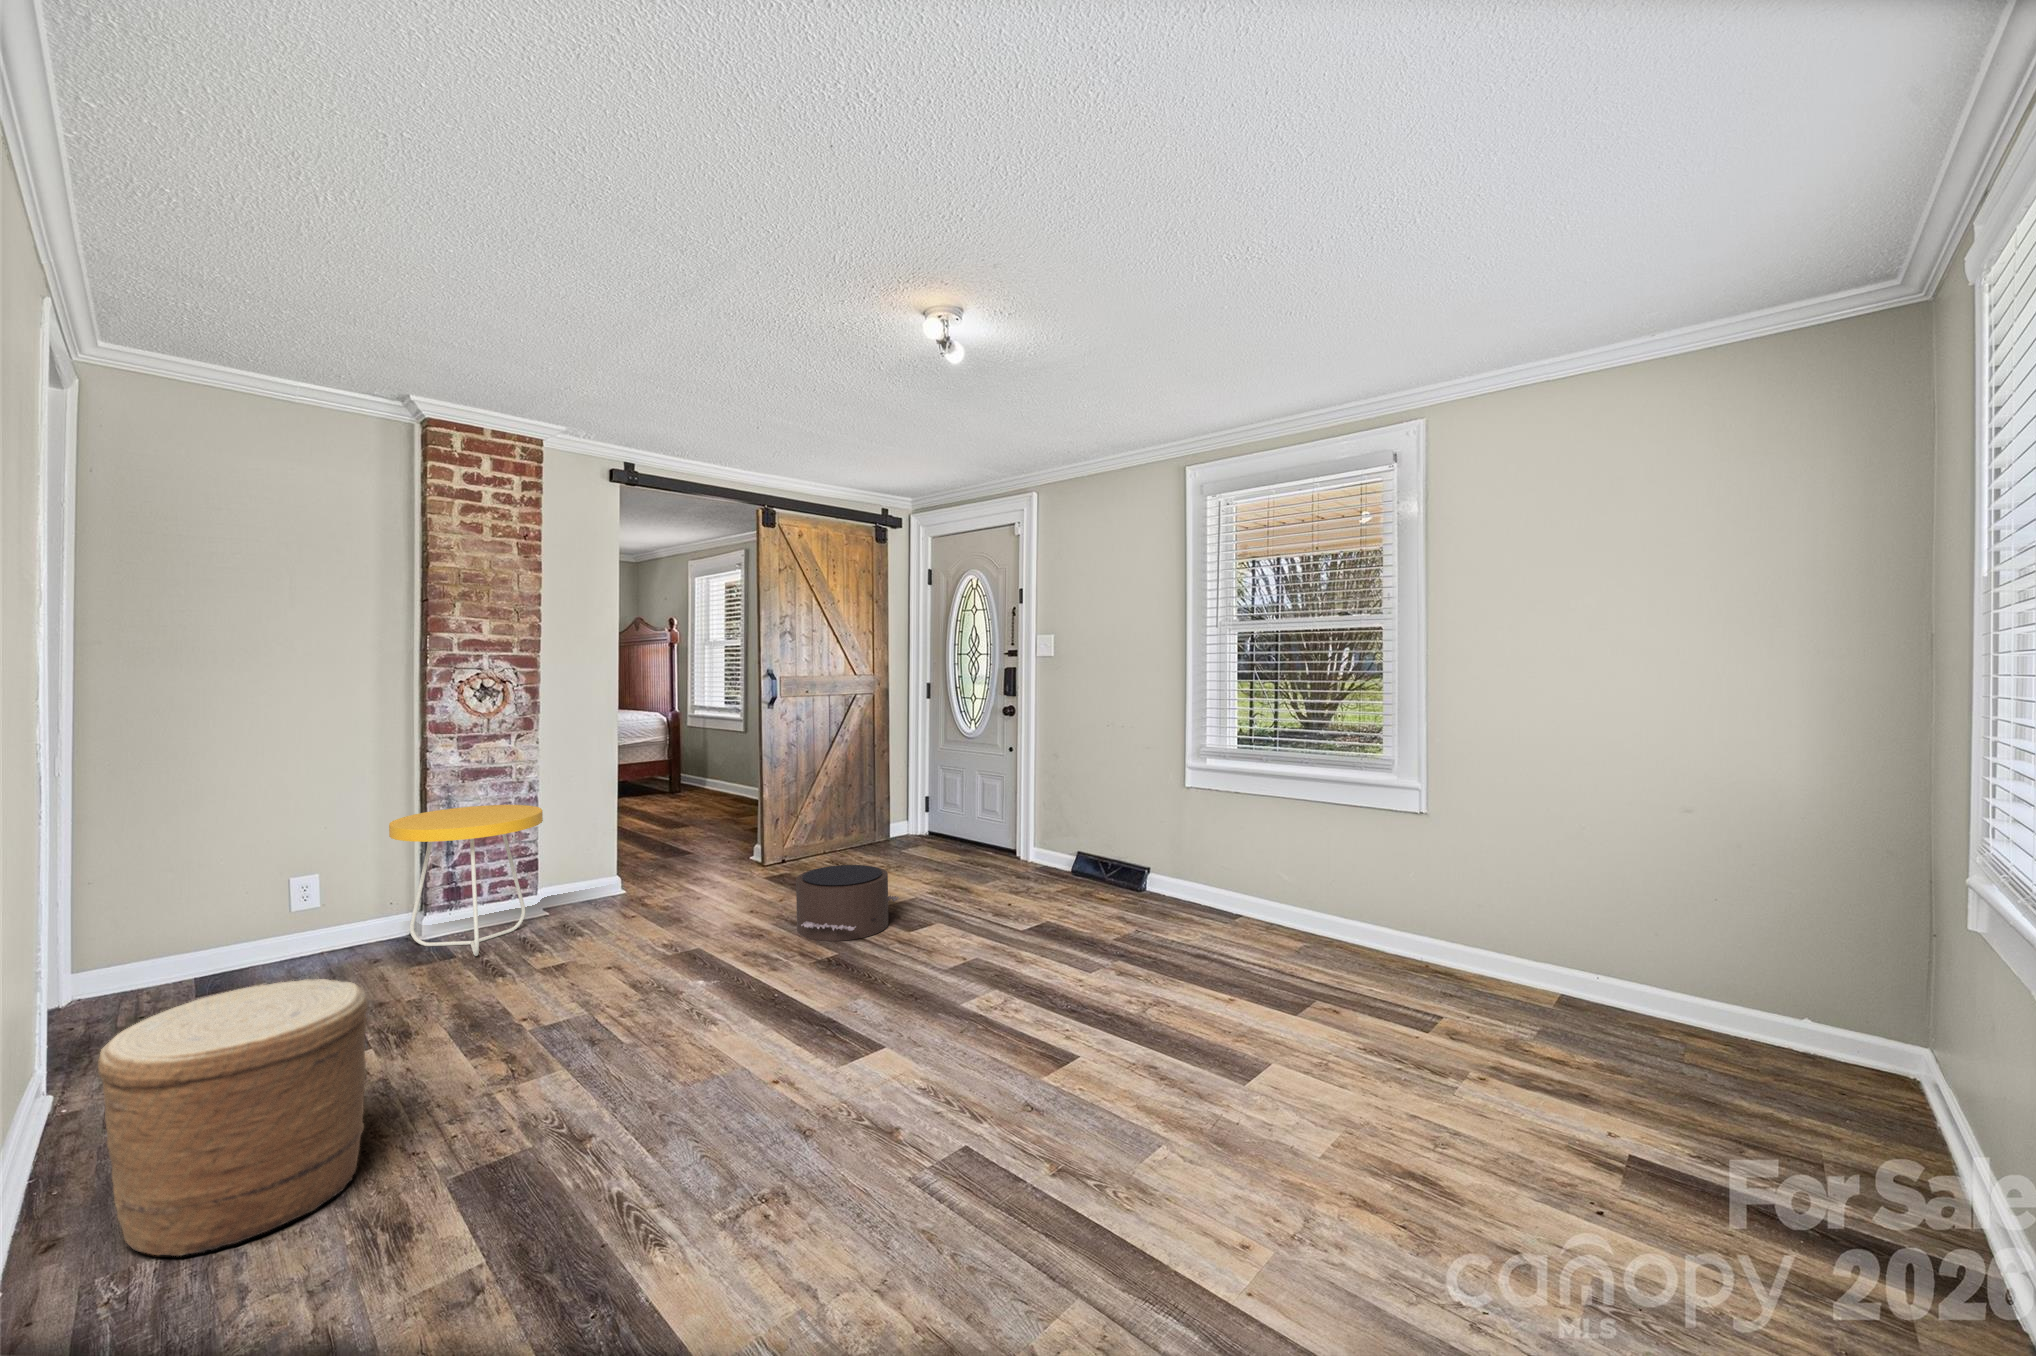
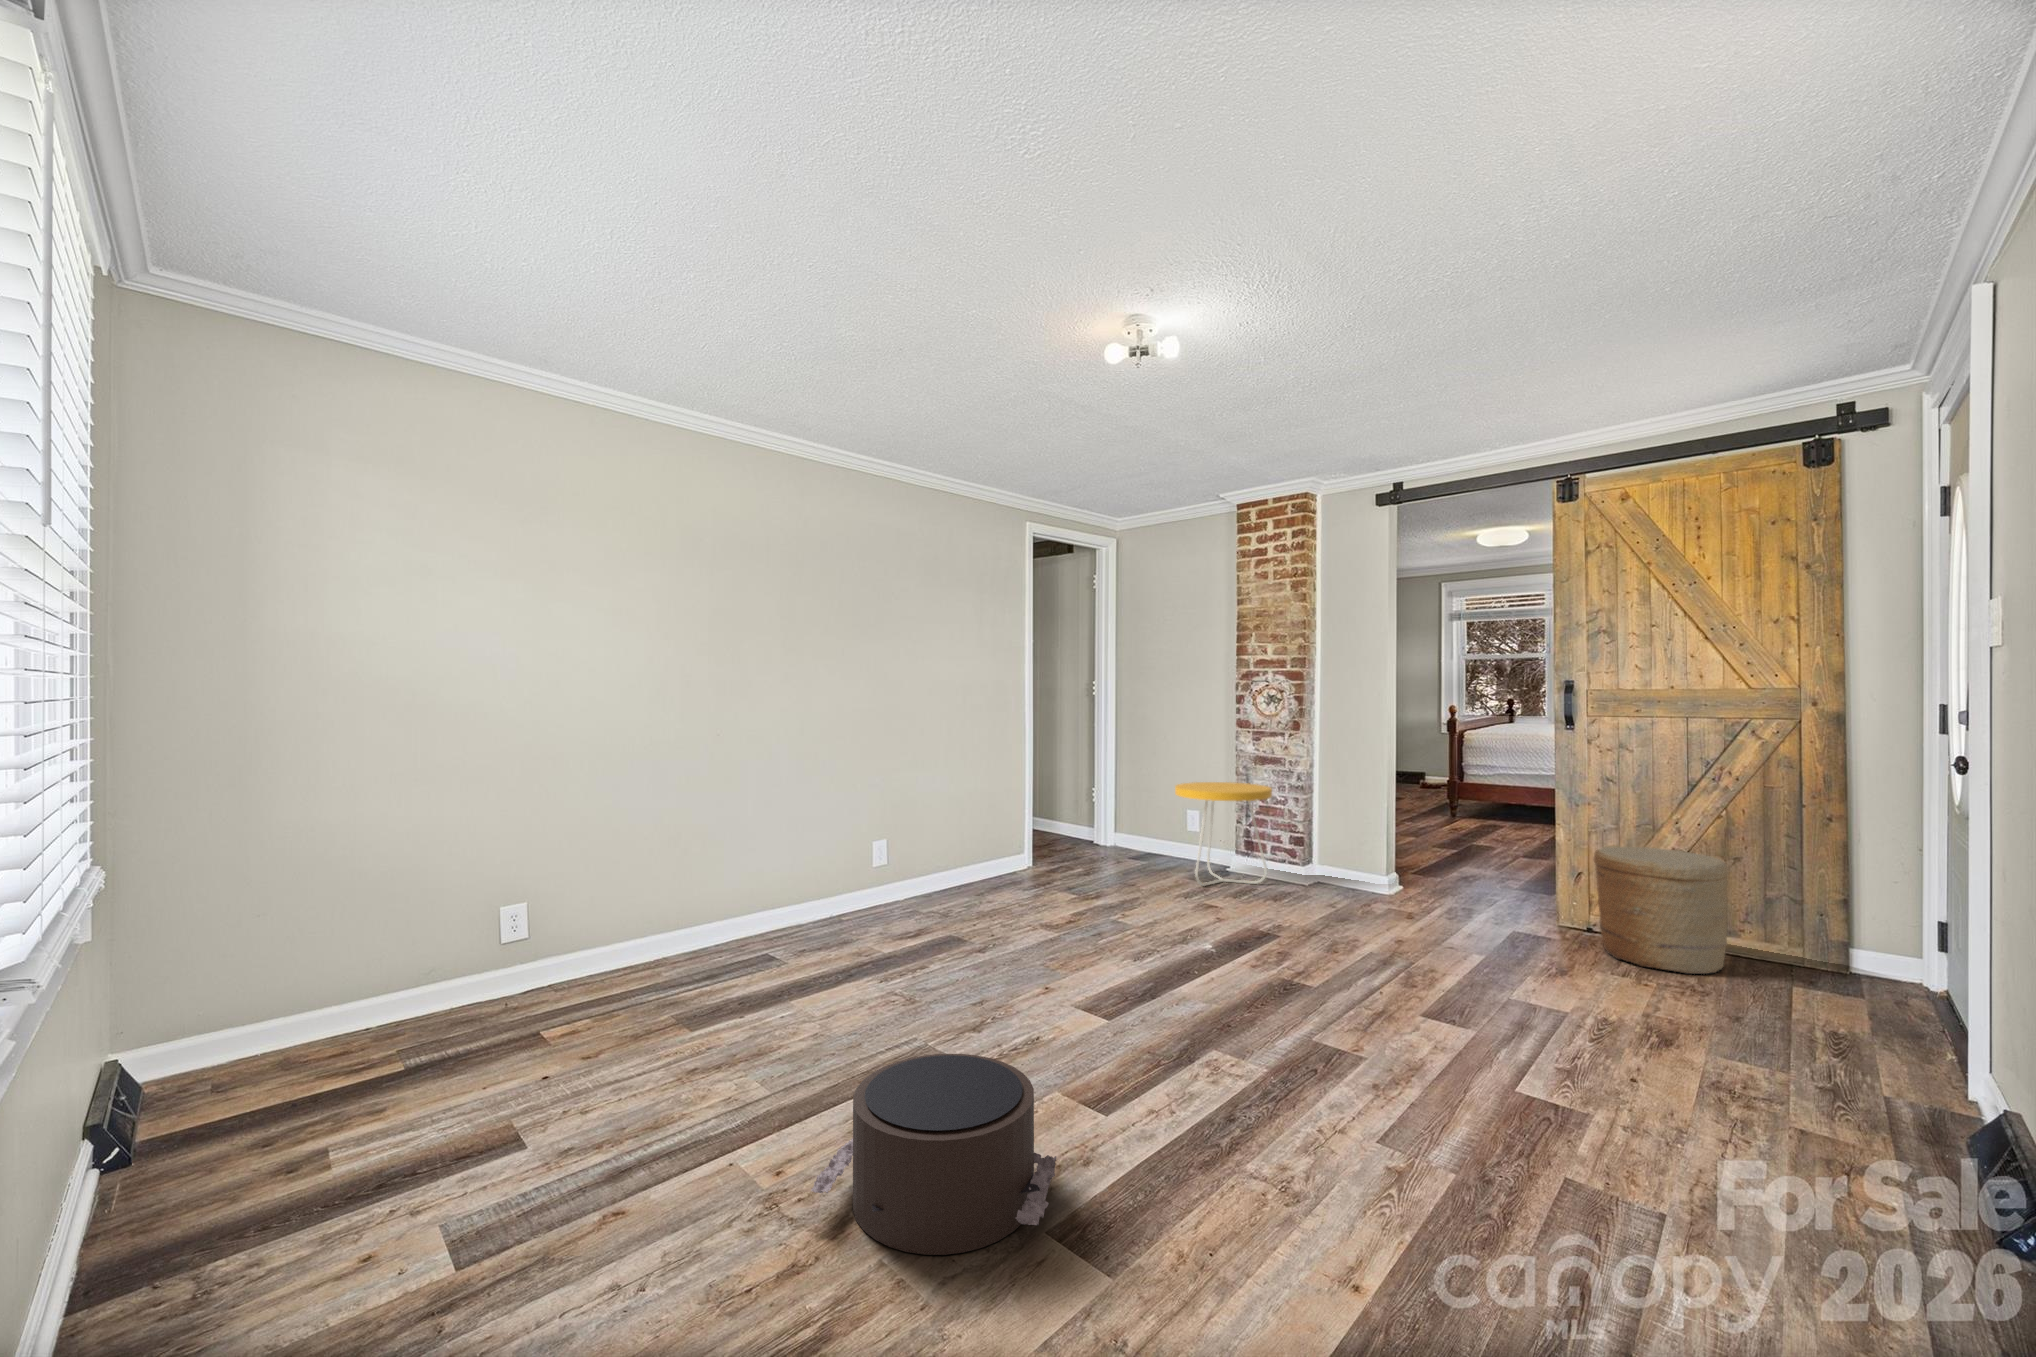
pouf: present [796,865,899,941] -> present [811,1054,1056,1255]
woven basket: present [98,979,368,1256] -> present [1594,846,1729,974]

